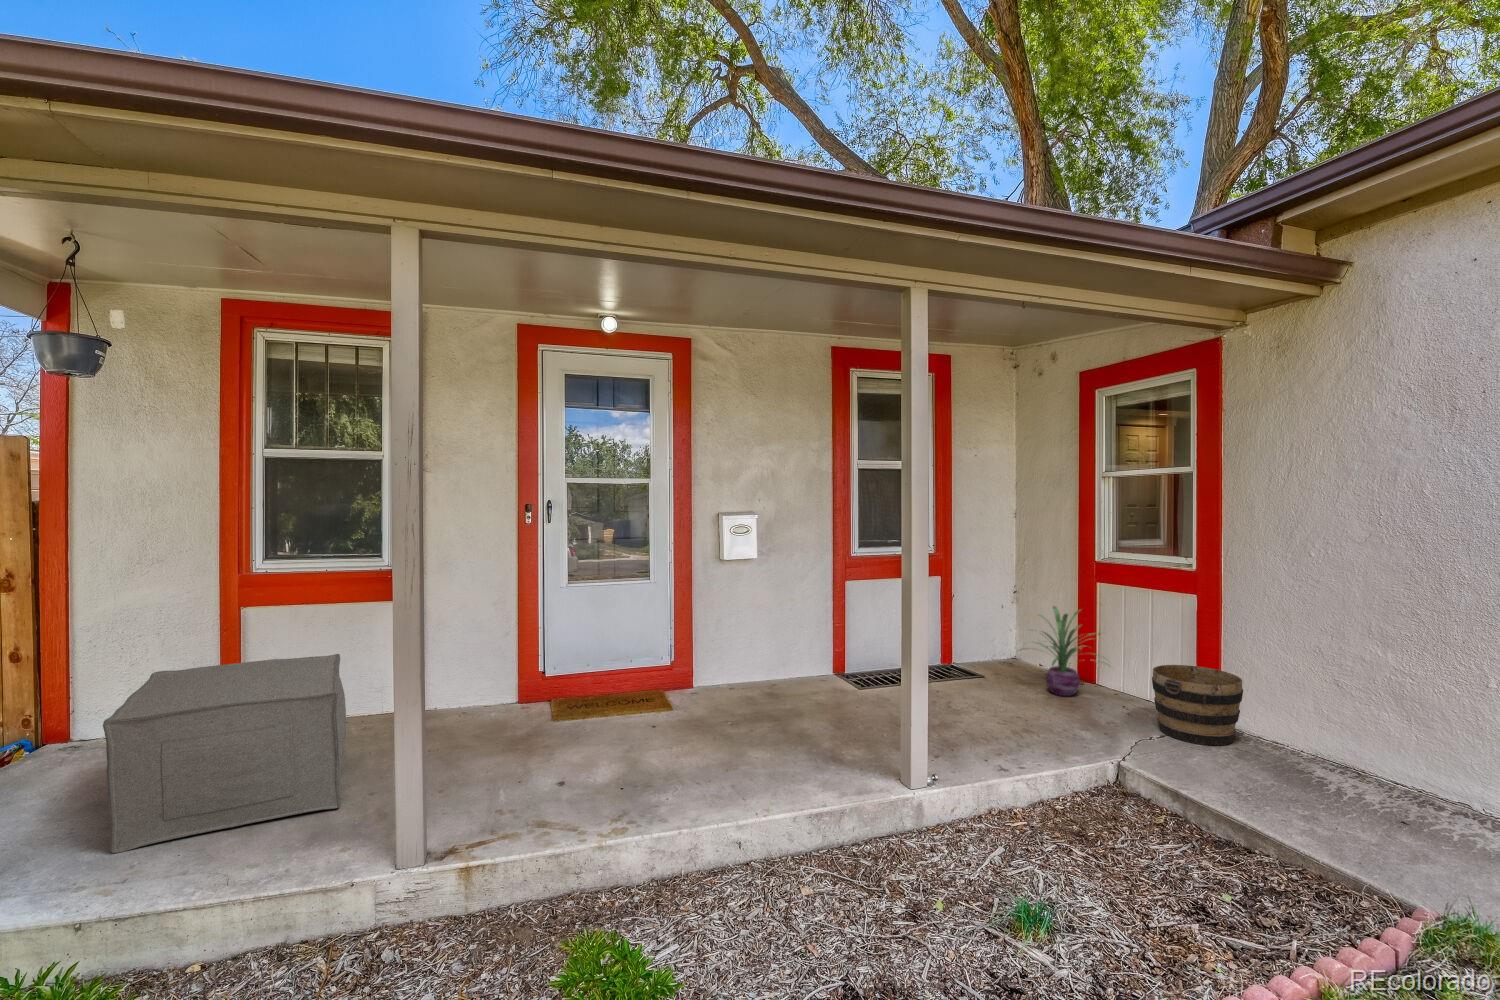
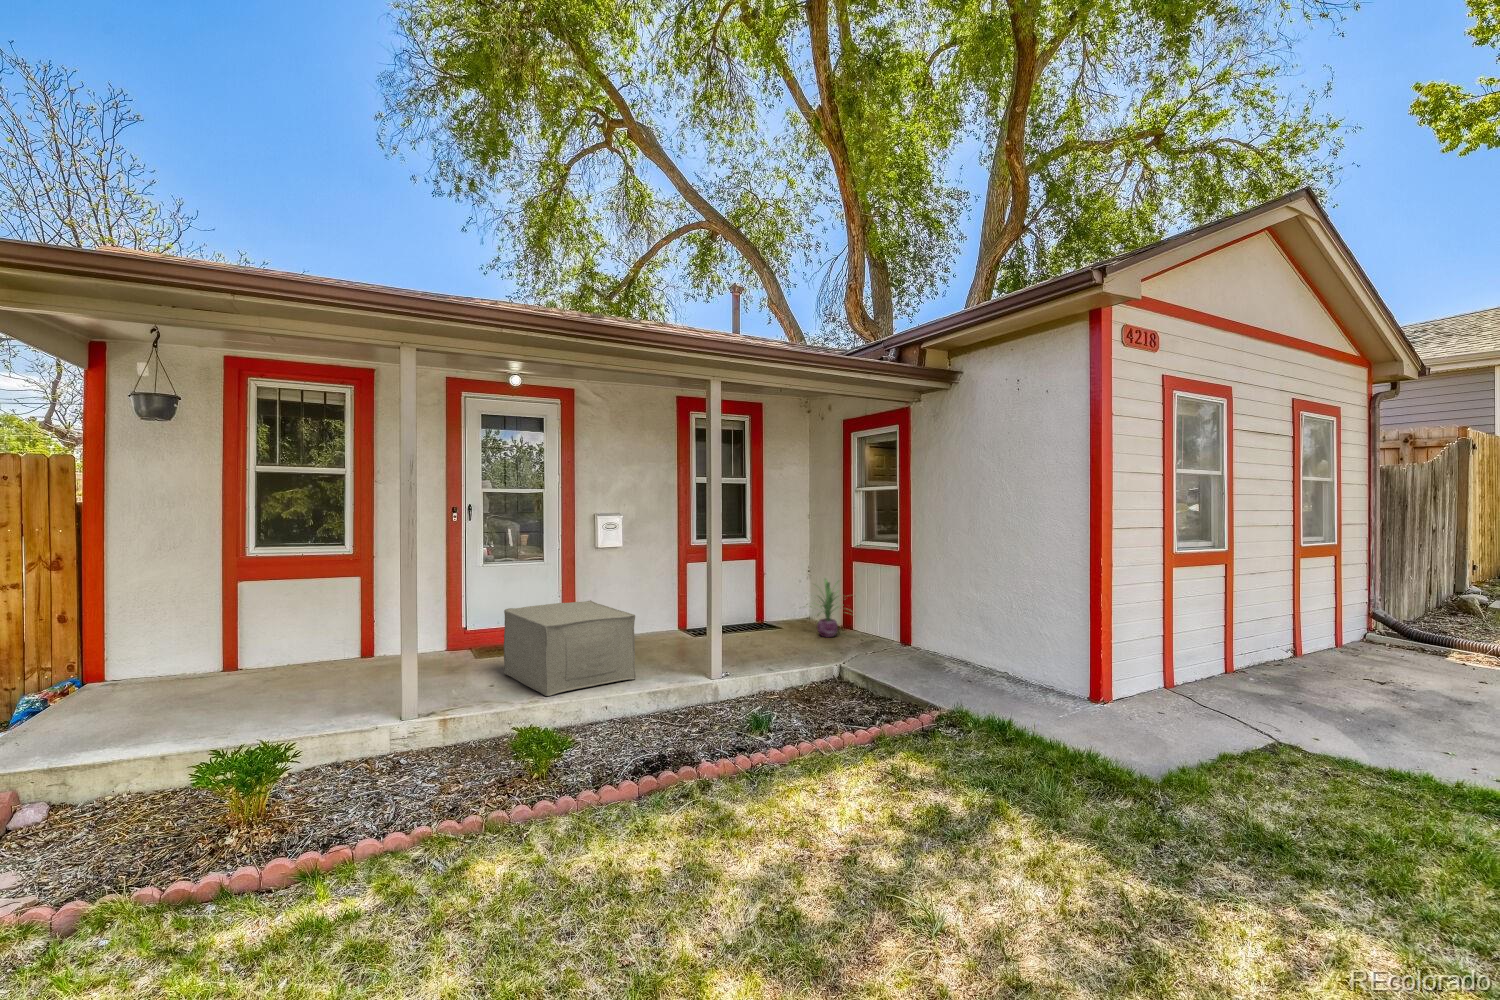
ottoman: present [103,654,346,853] -> present [504,600,636,696]
bucket: present [1152,665,1243,745] -> none [870,612,918,658]

